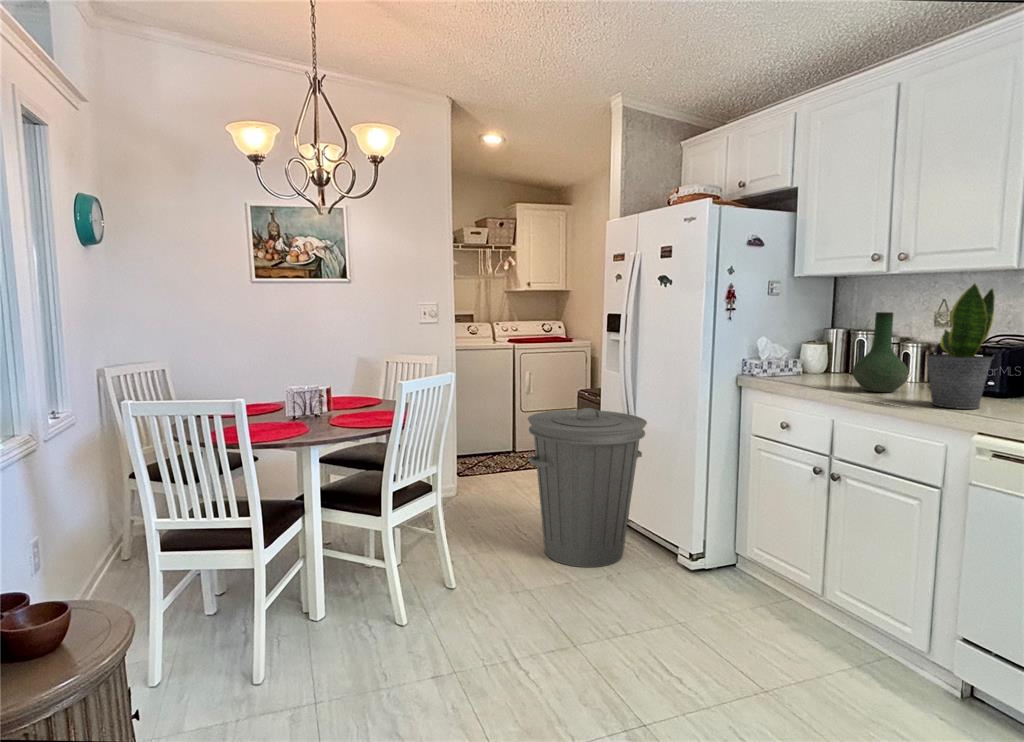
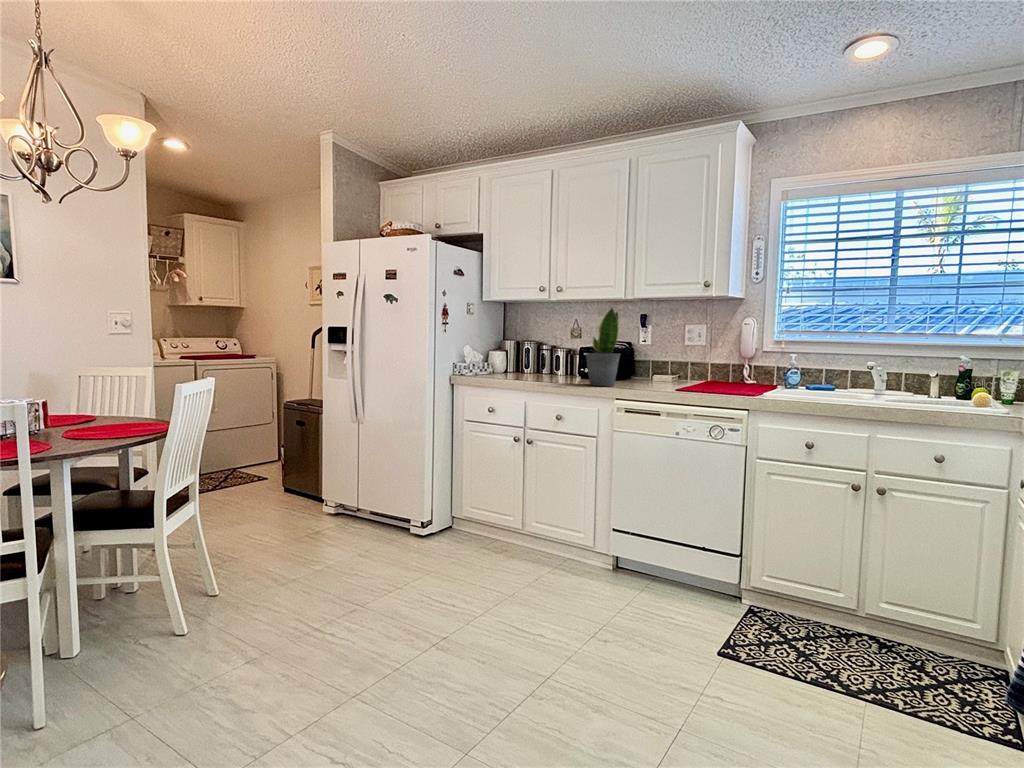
vase: present [853,312,909,392] -> none [535,326,568,381]
trash can: present [528,408,647,567] -> none [267,410,380,554]

